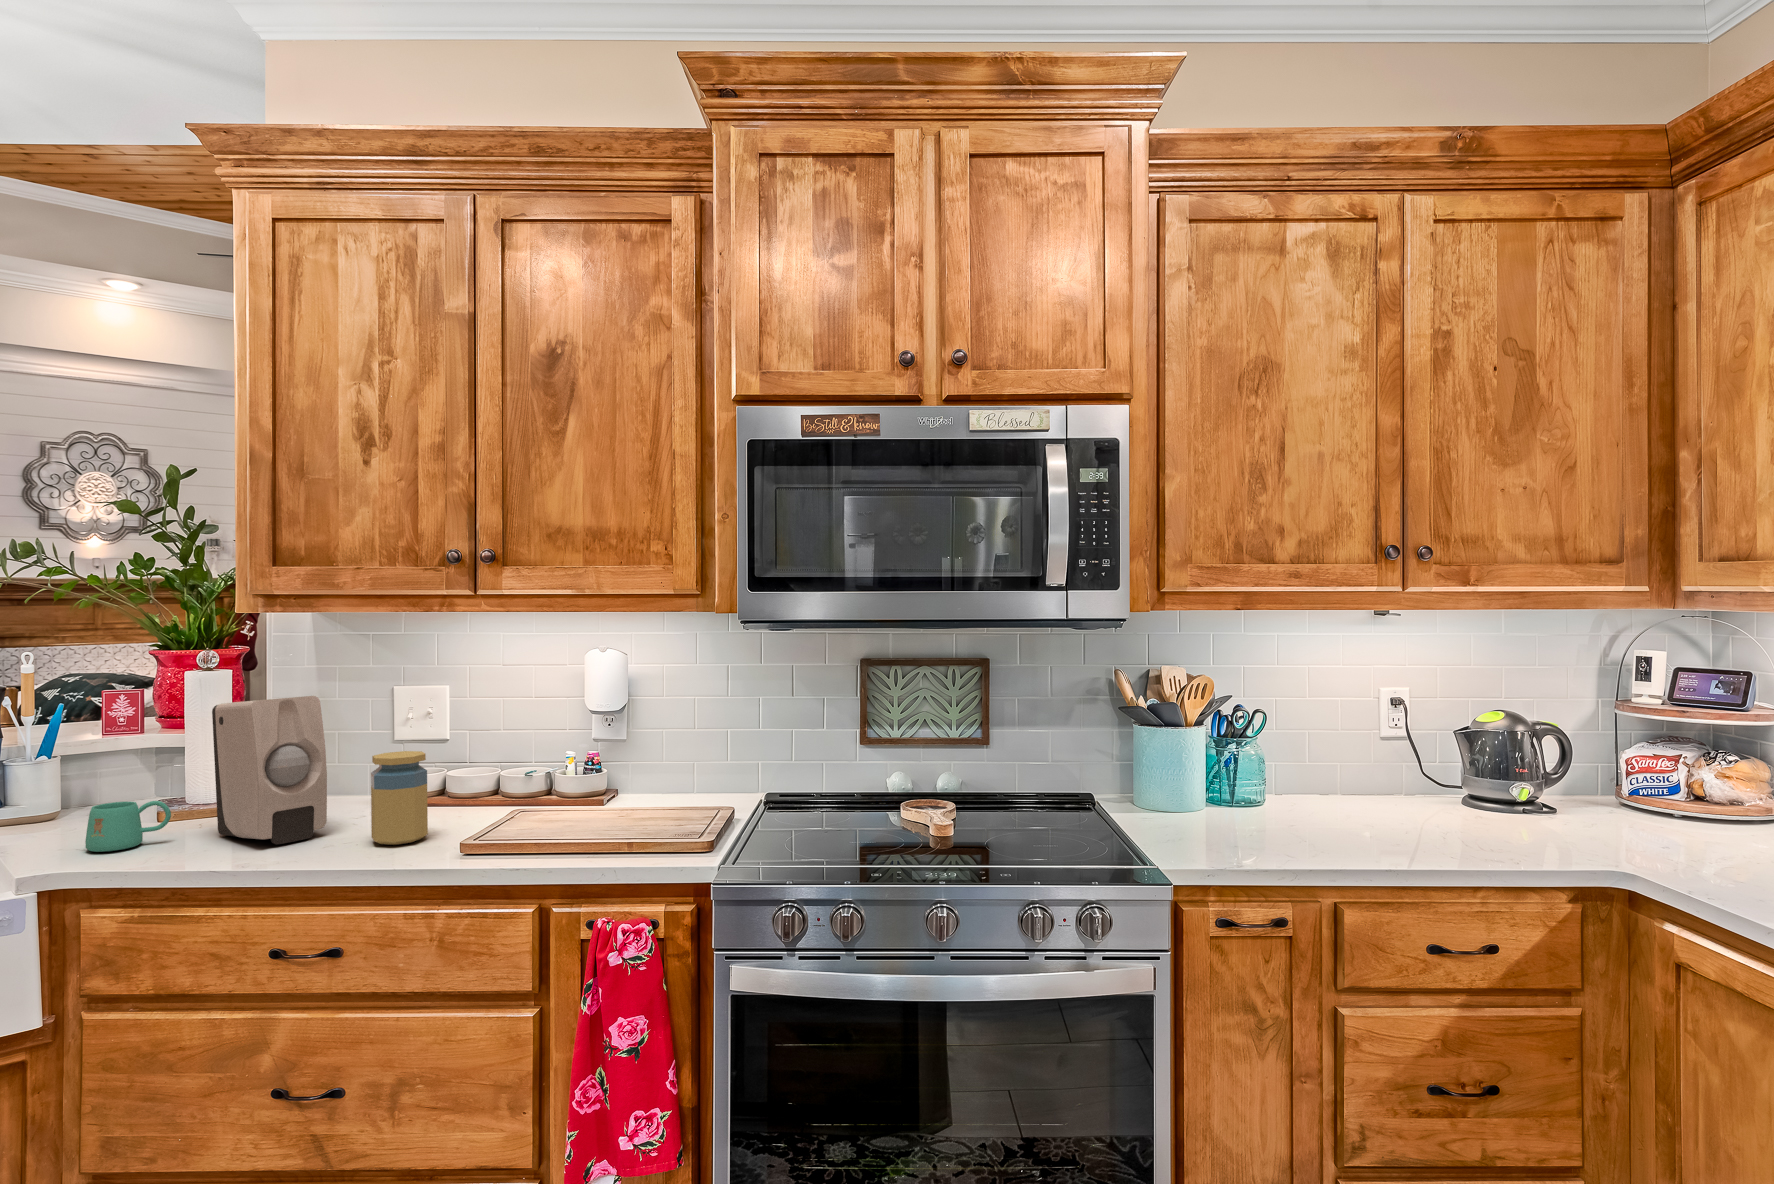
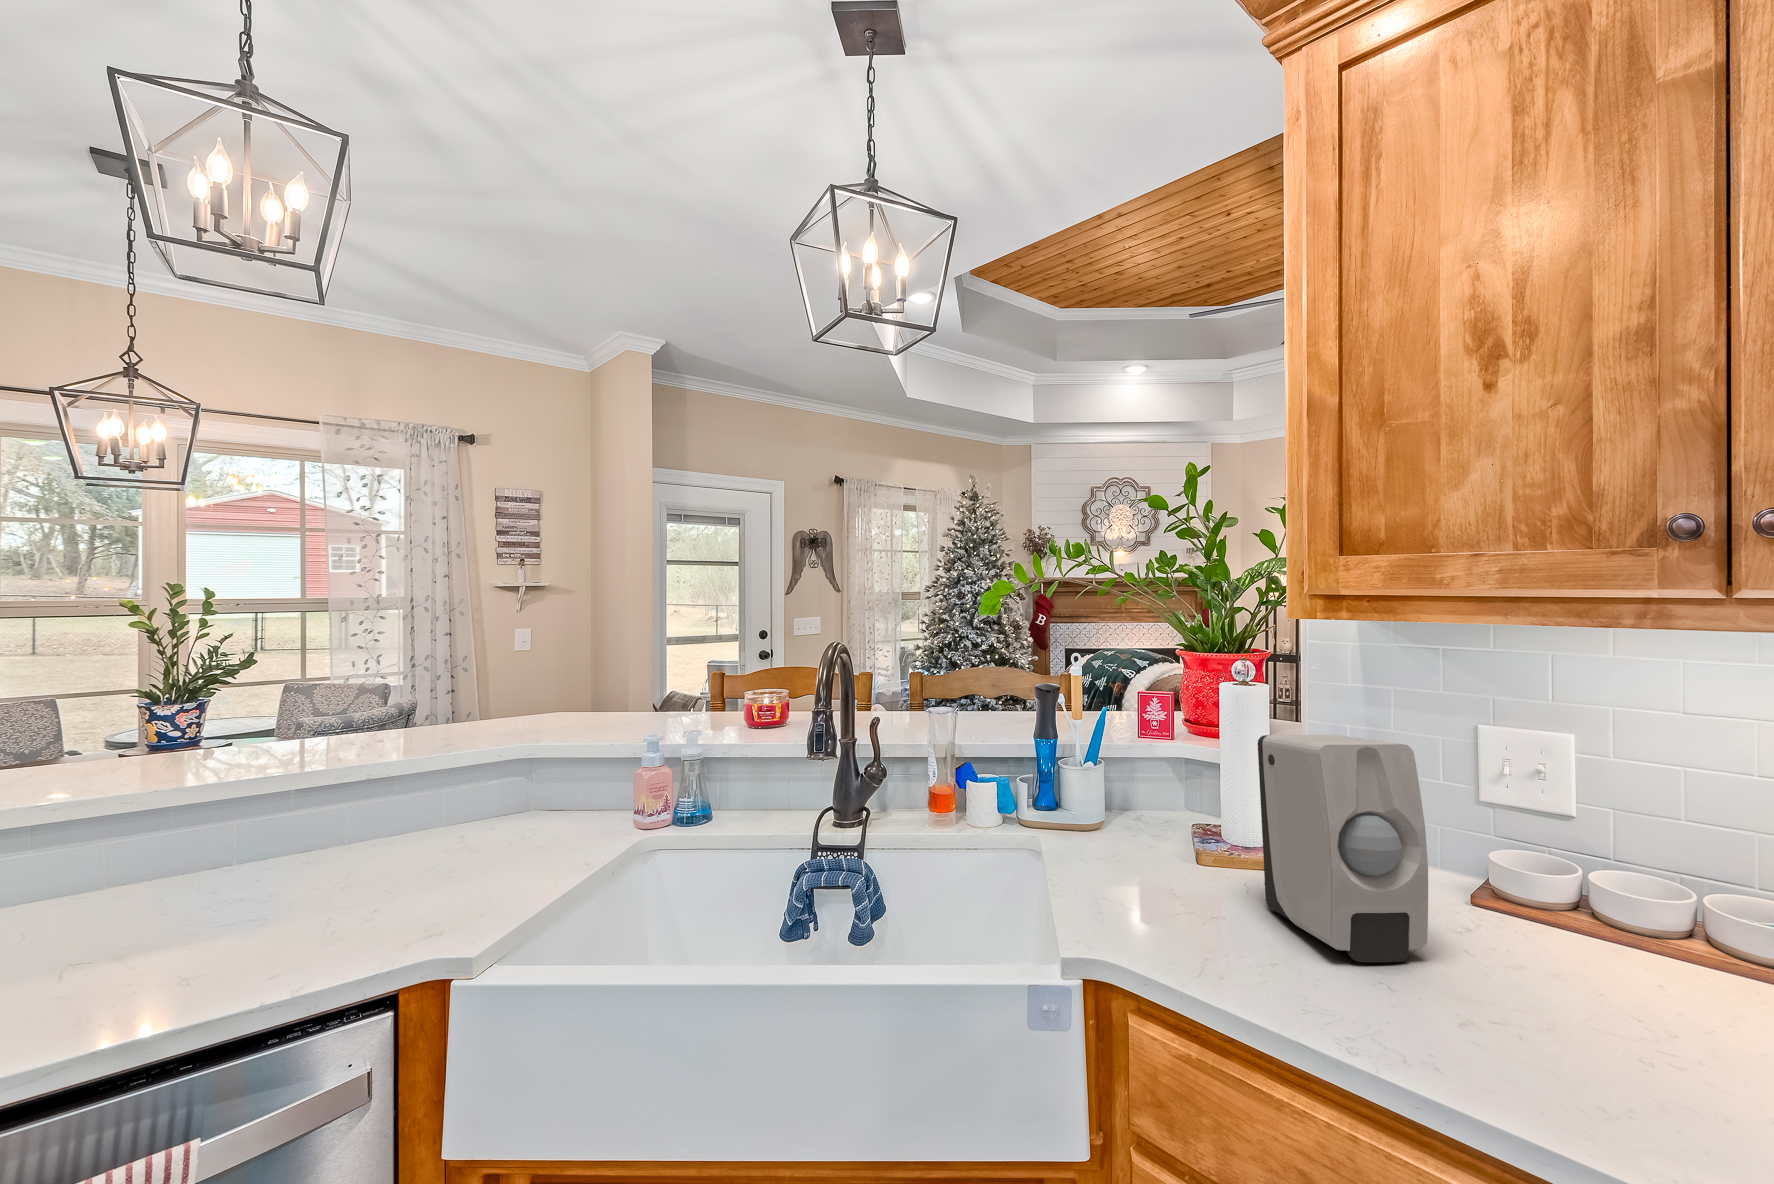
jar: present [371,751,428,845] -> none [1523,862,1649,1049]
mug: present [85,801,171,852] -> none [1124,835,1211,900]

